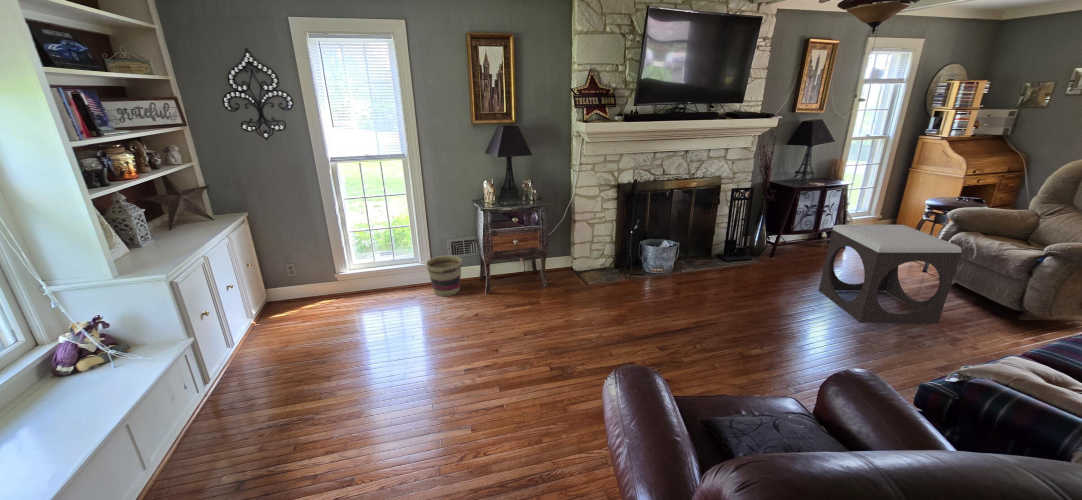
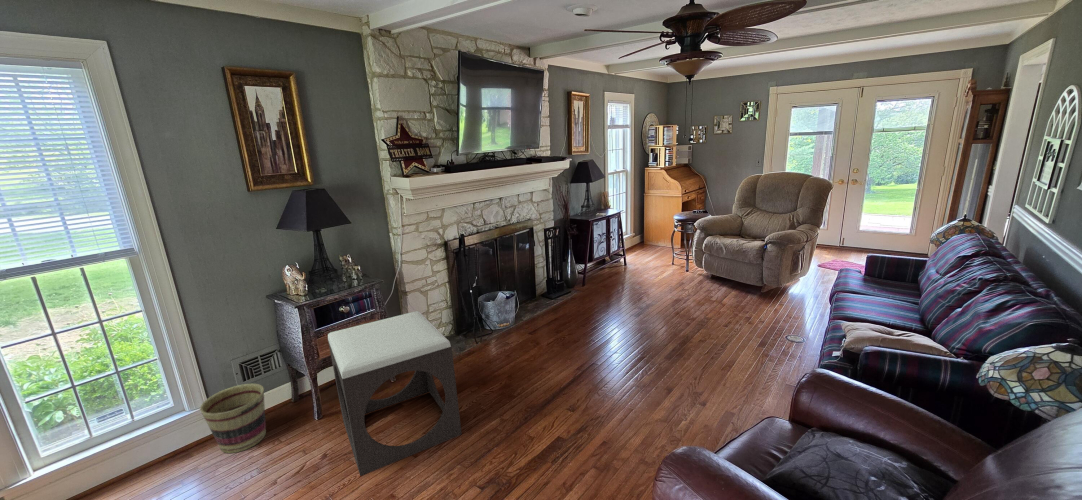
footstool: present [819,225,962,323] -> present [328,311,462,476]

